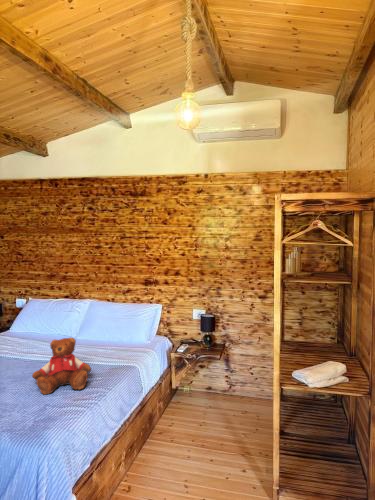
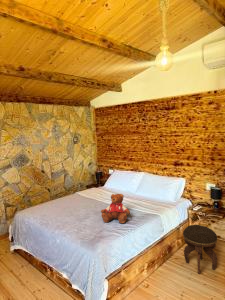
footstool: none [172,372,219,446] -> present [183,225,217,274]

